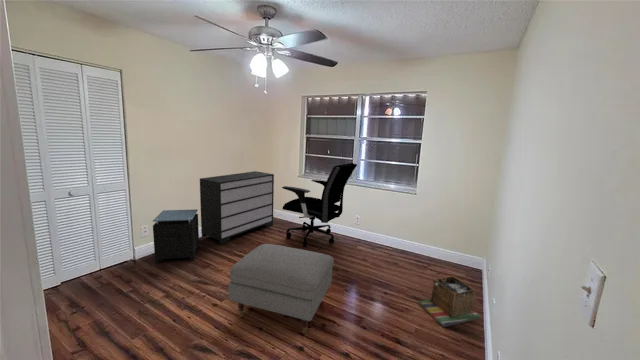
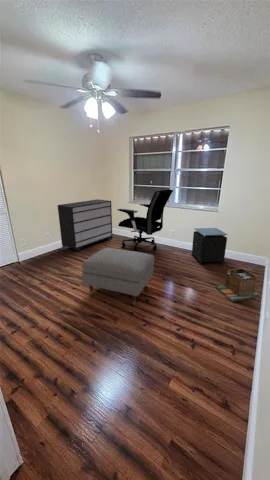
nightstand: present [153,209,199,264] -> present [192,228,227,265]

